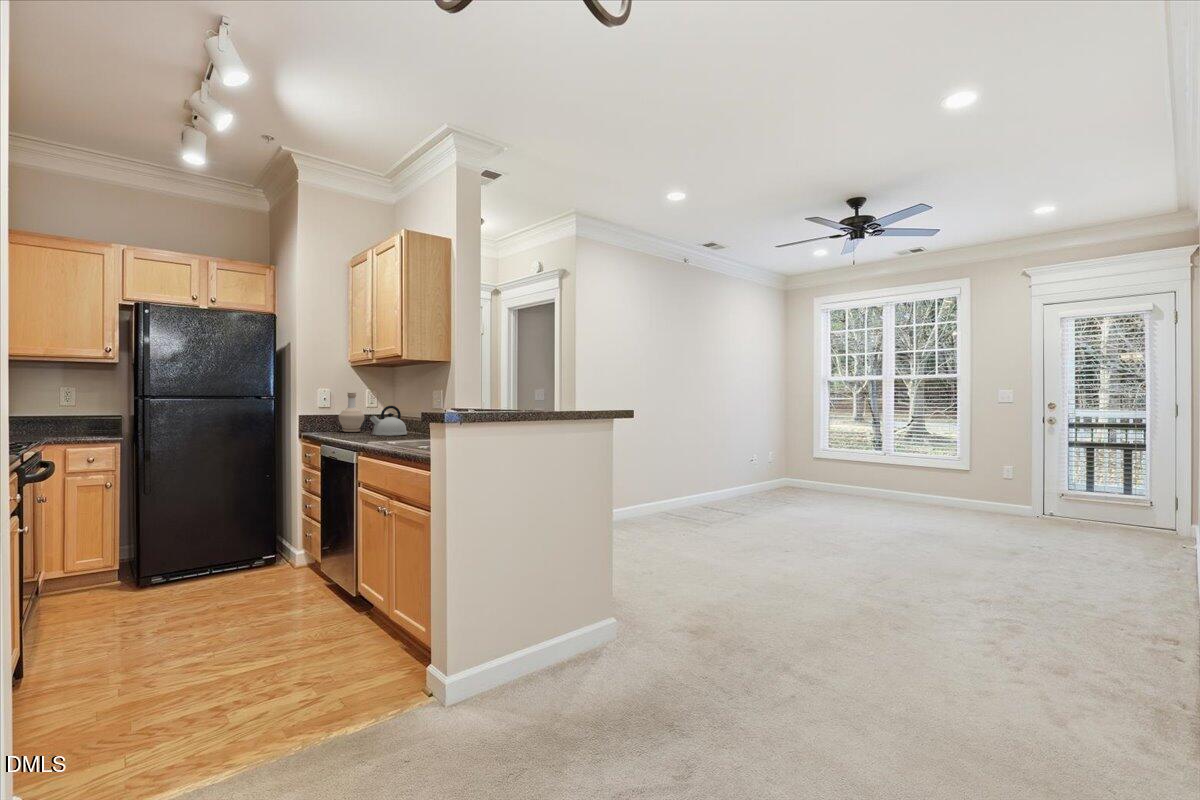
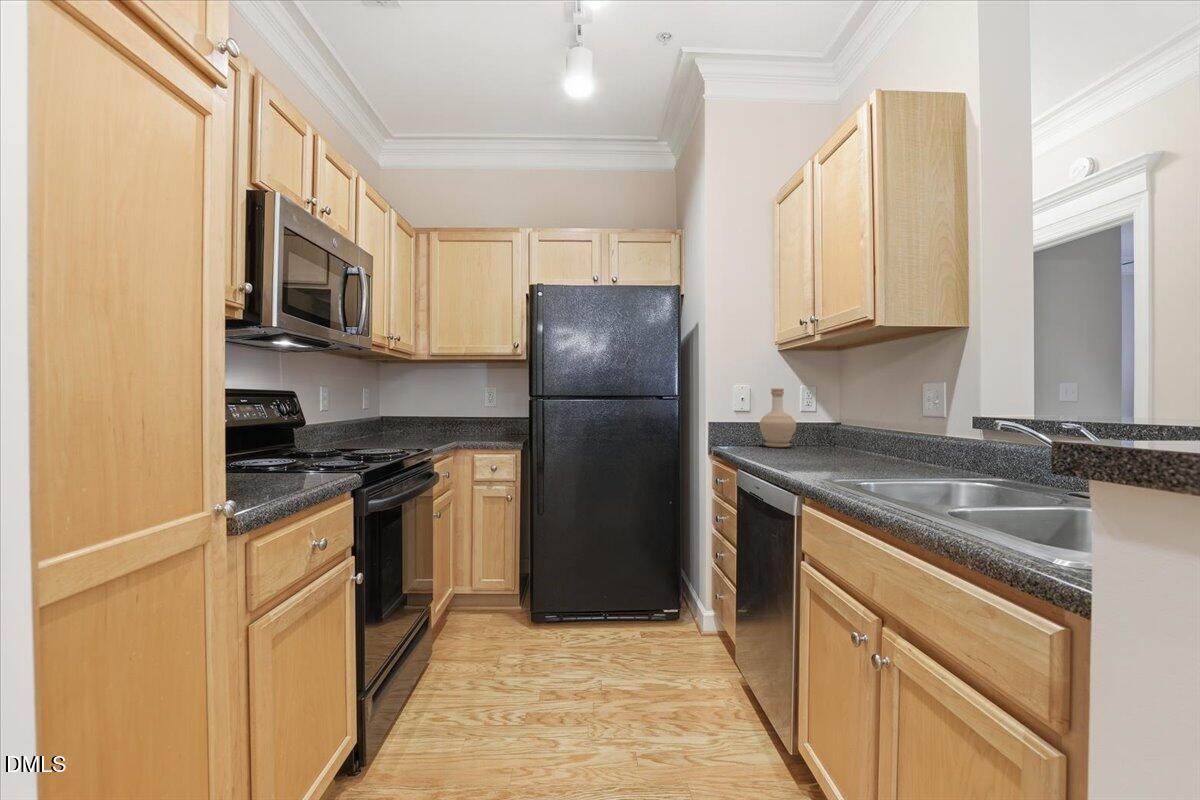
kettle: present [370,406,407,436] -> none [809,407,872,458]

